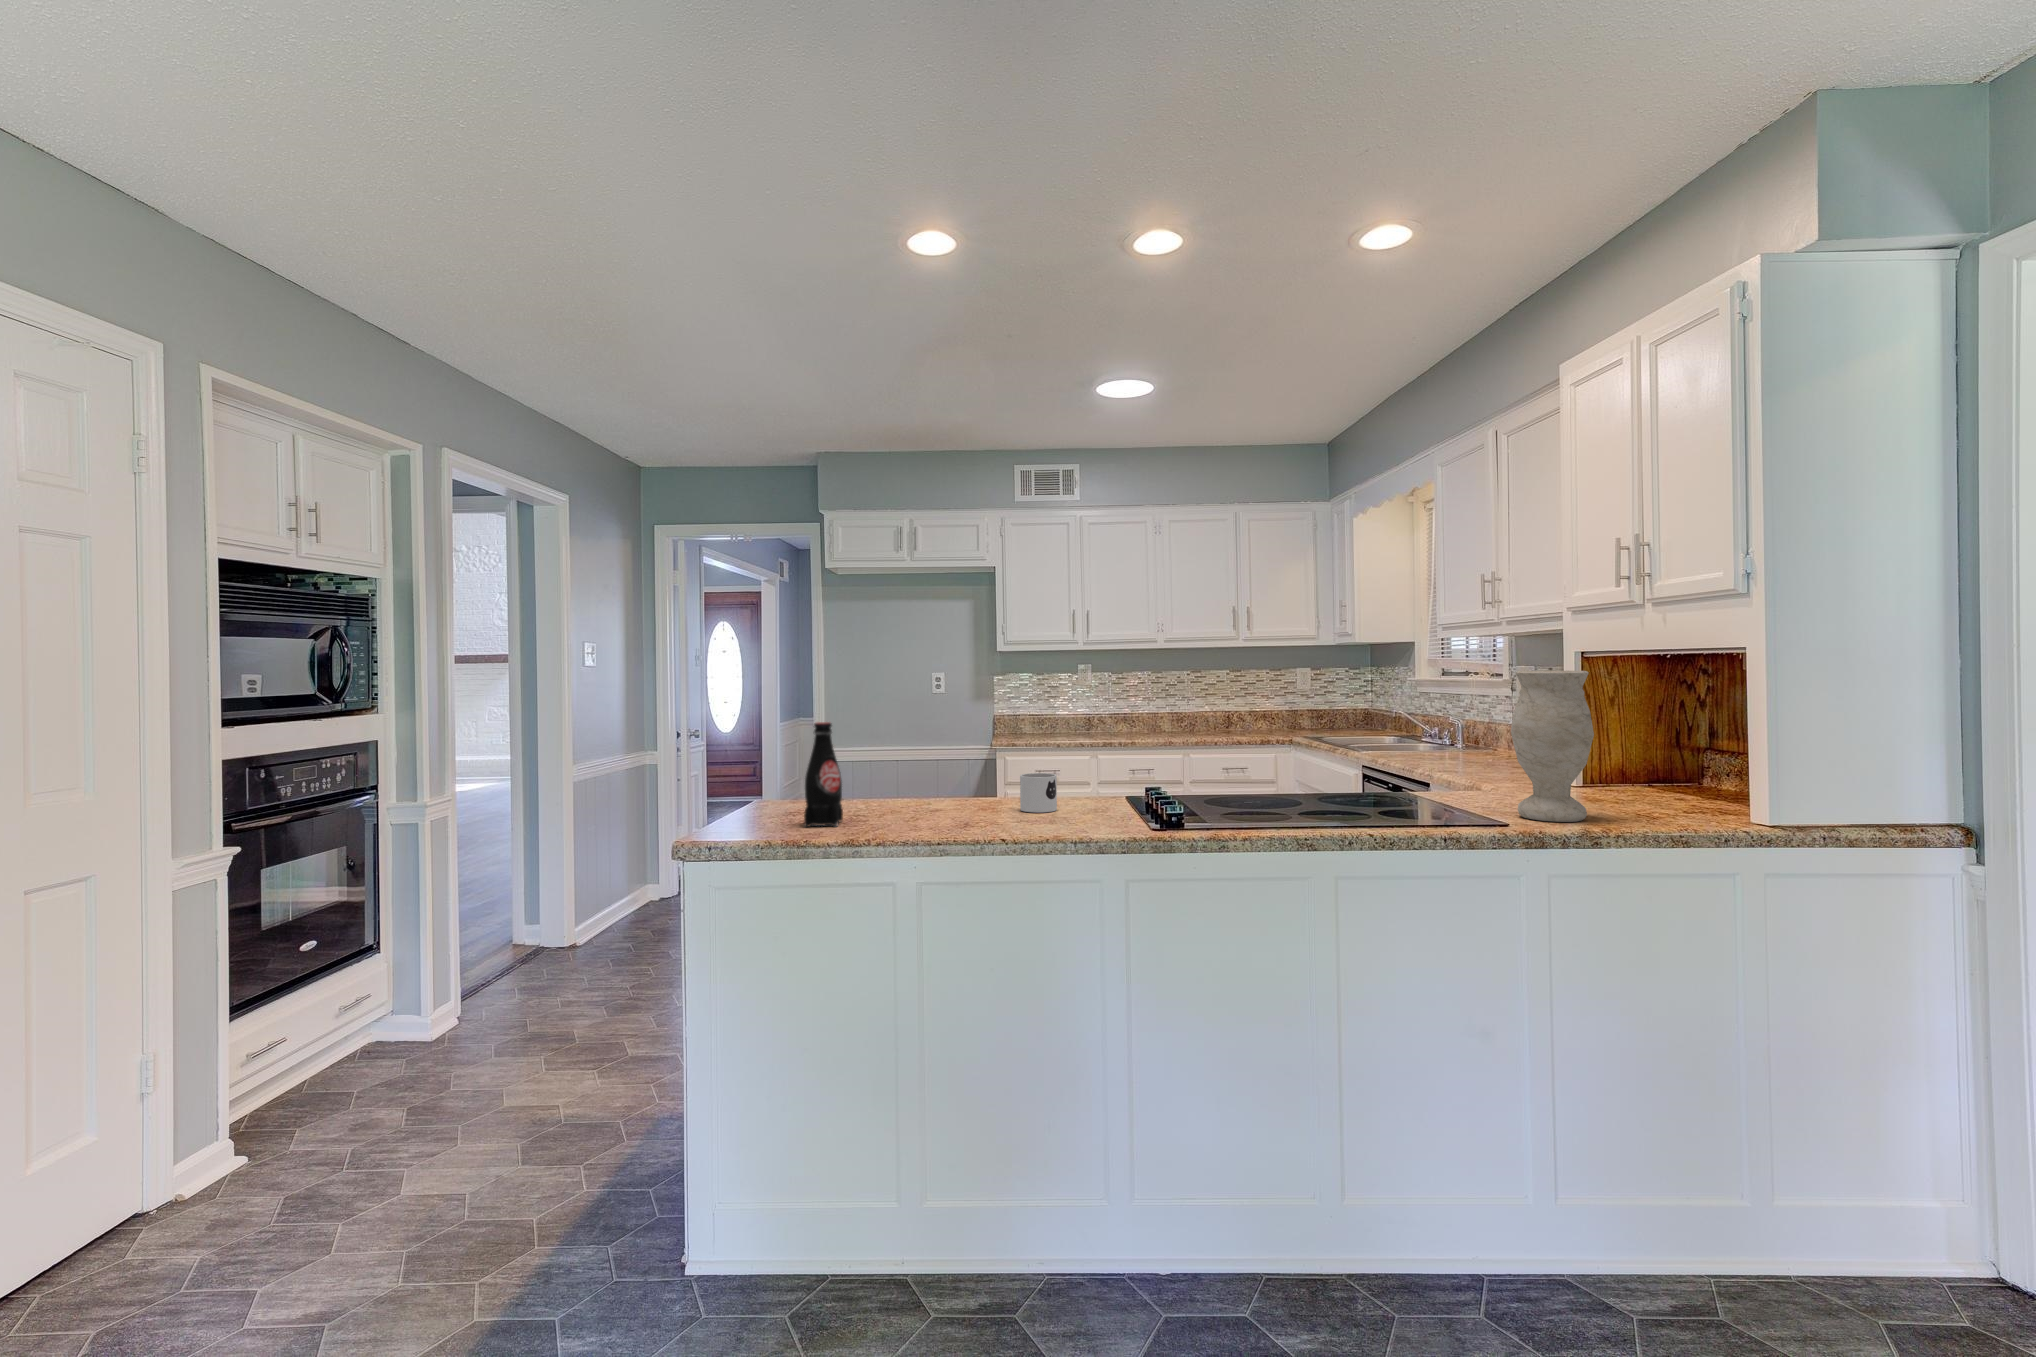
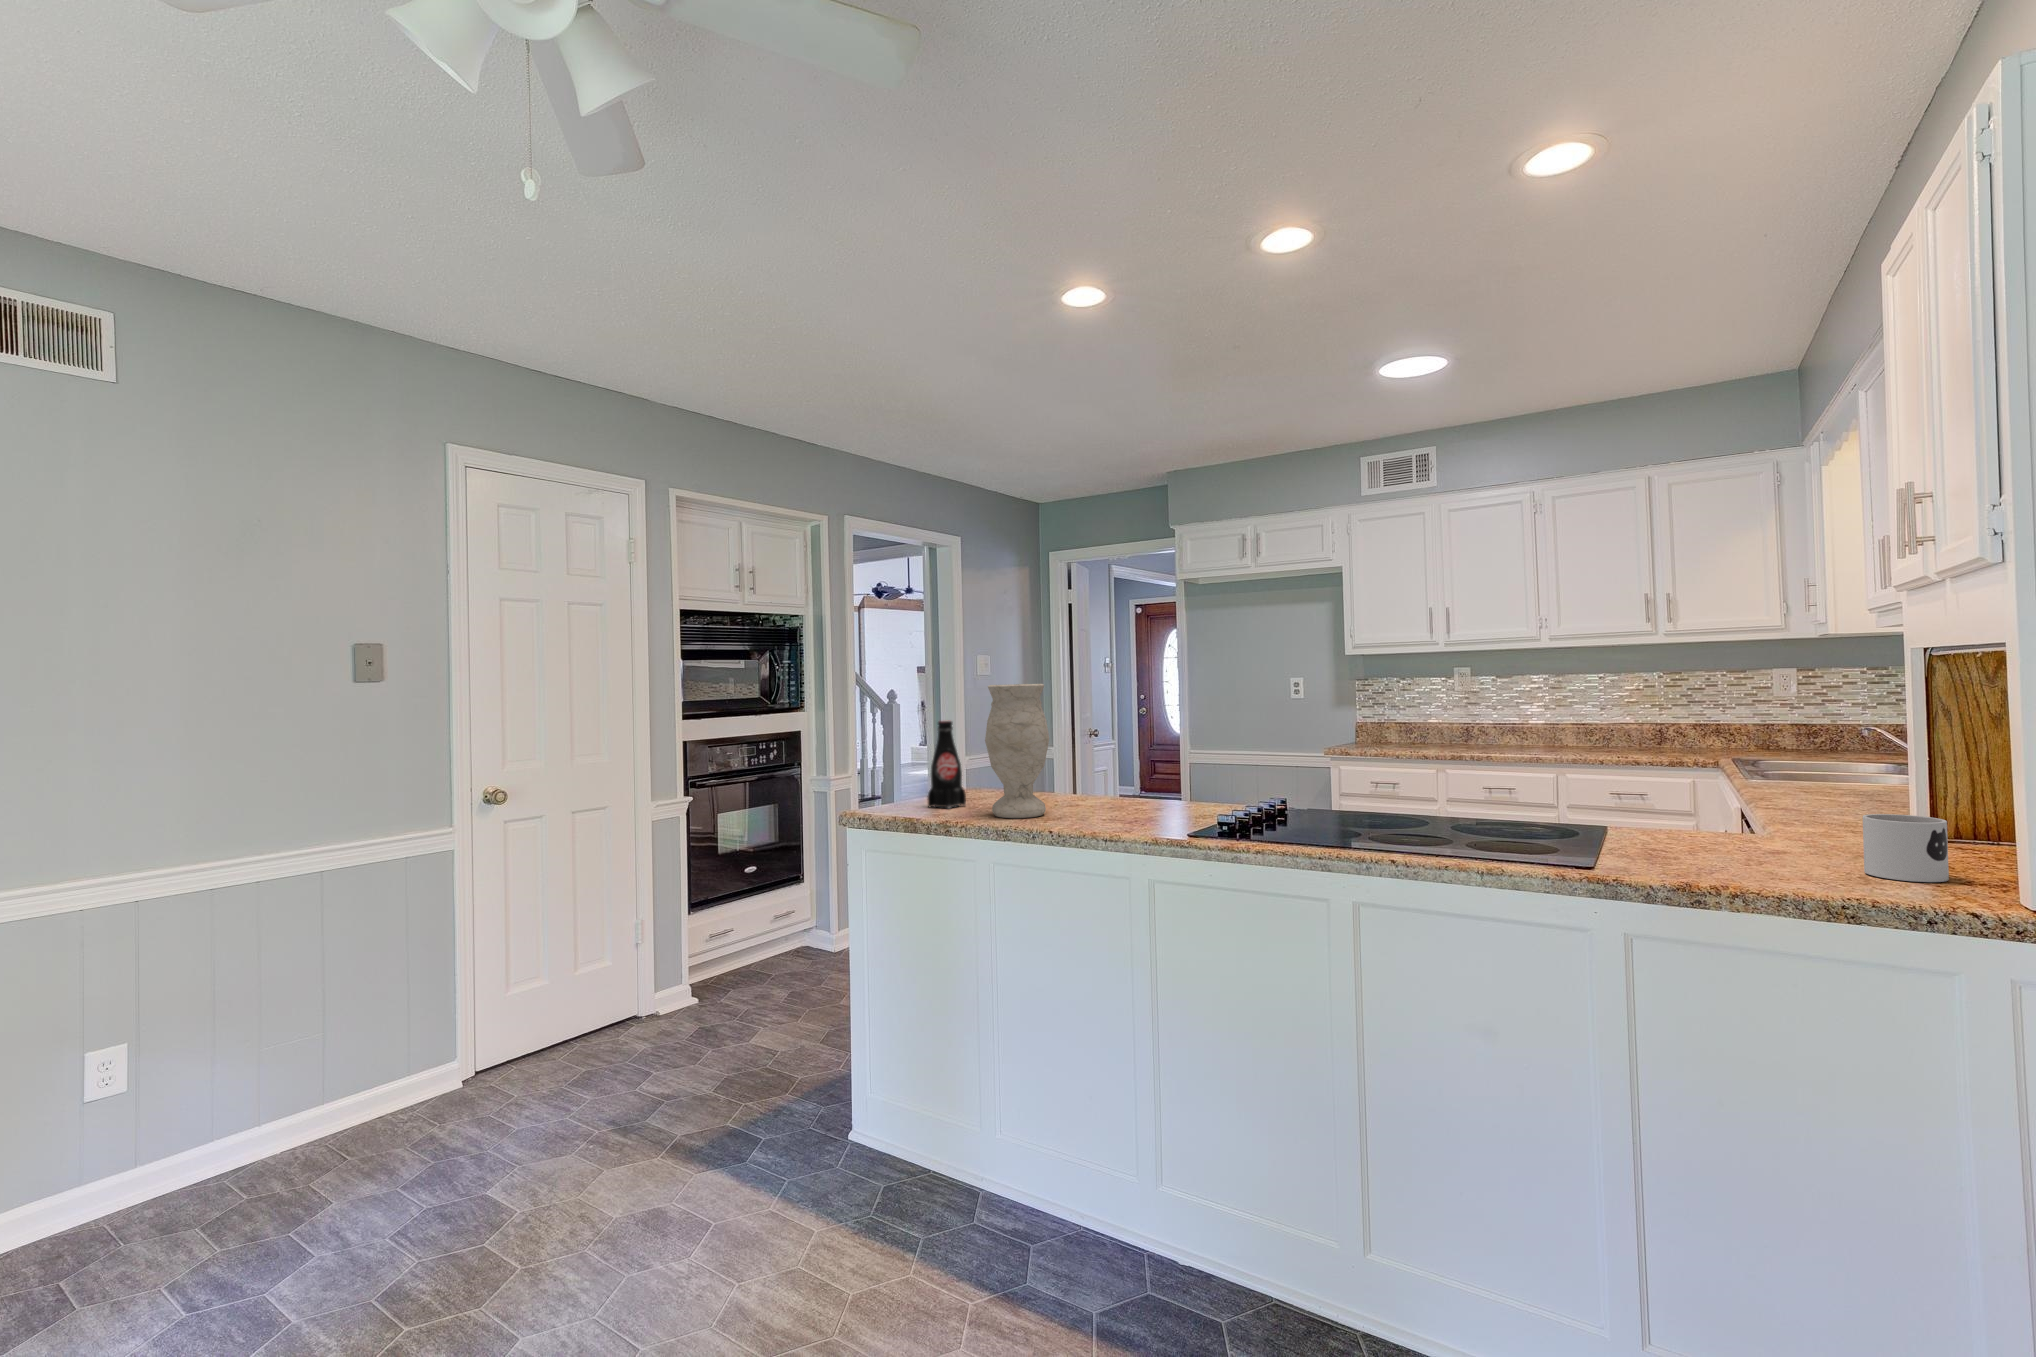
vase: present [1511,671,1594,822] -> present [985,684,1049,818]
mug: present [1020,773,1057,813] -> present [1863,814,1949,882]

